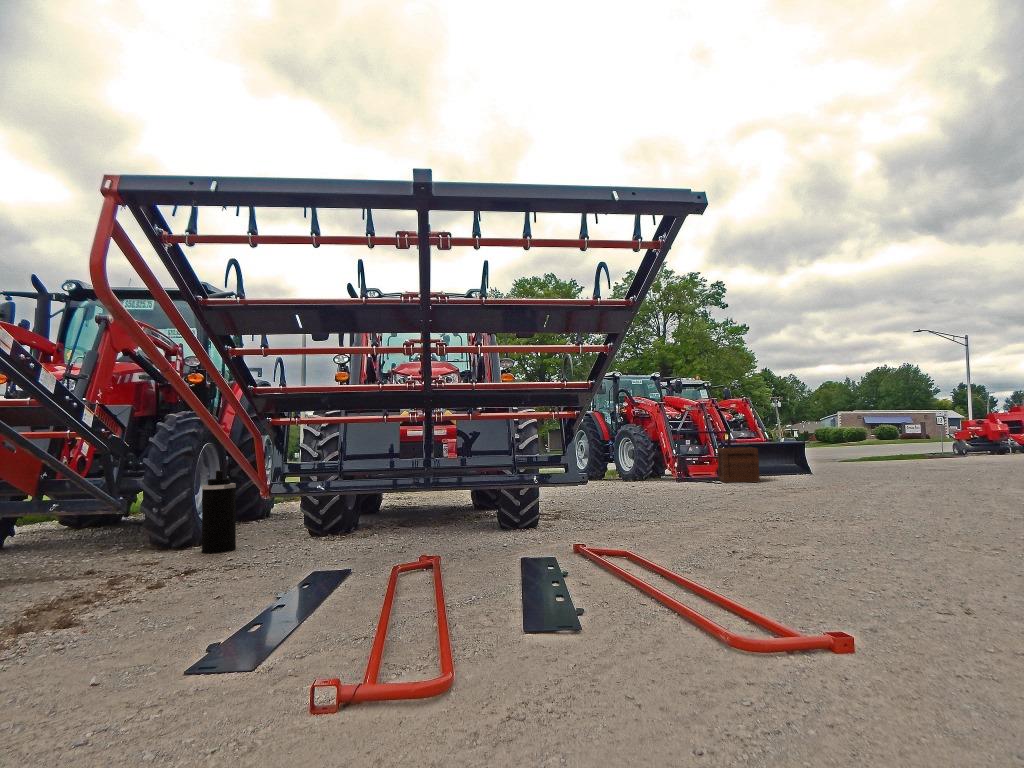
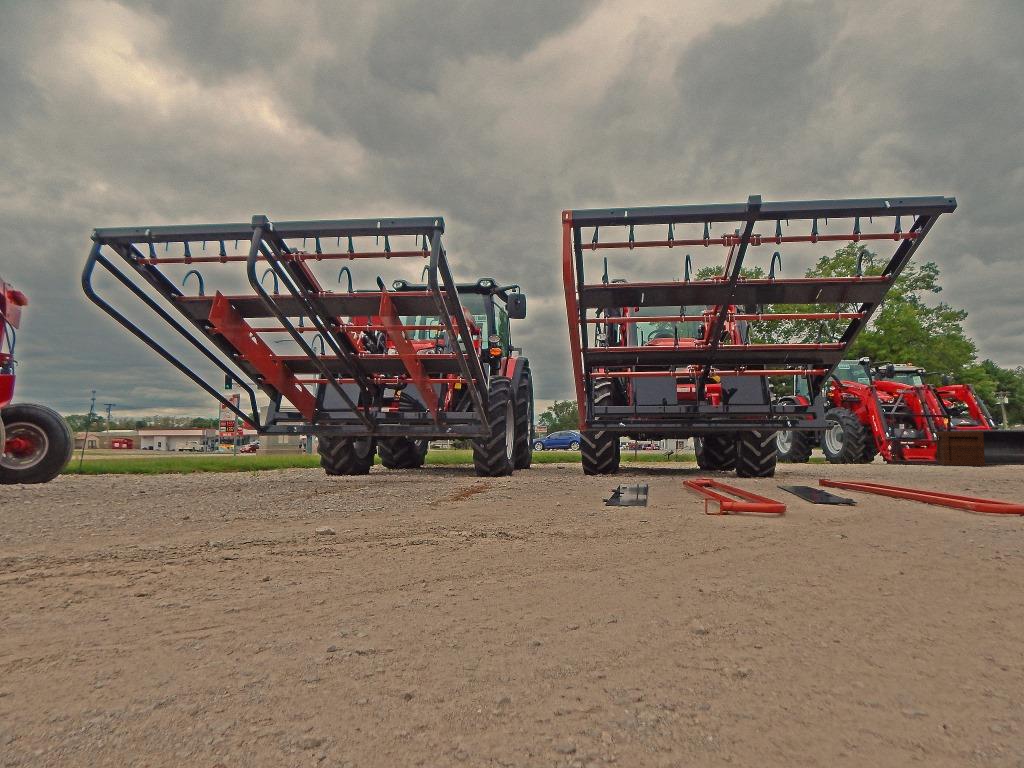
trash can: present [202,470,236,553] -> none [512,419,536,479]

